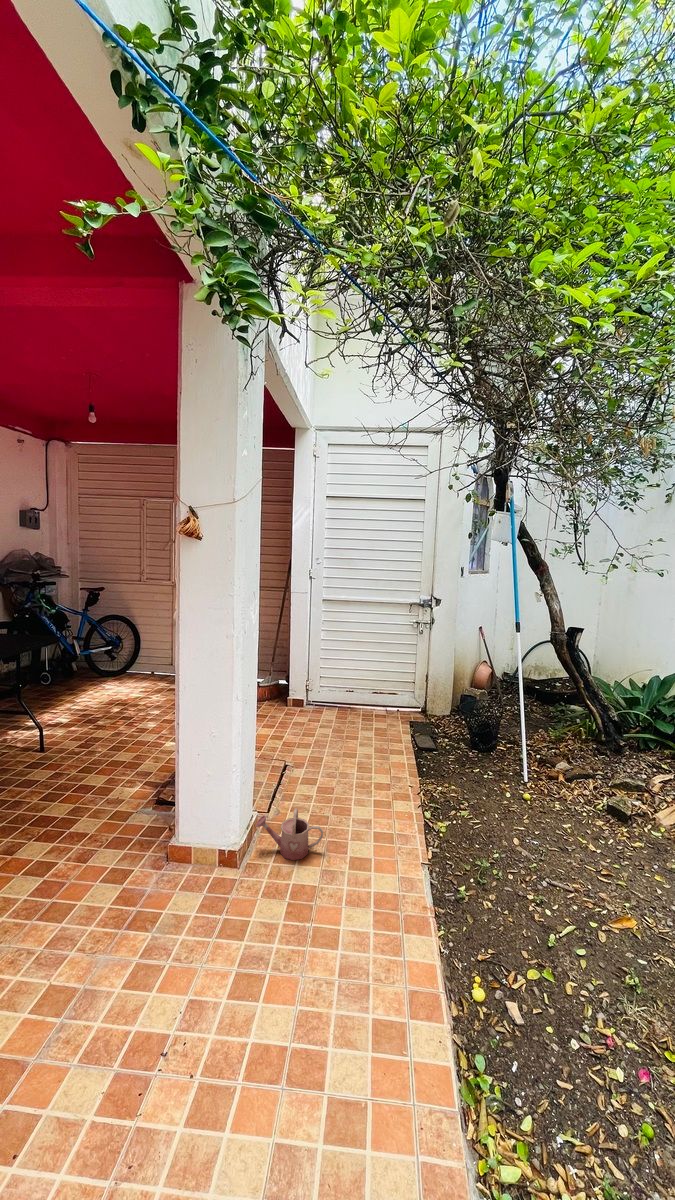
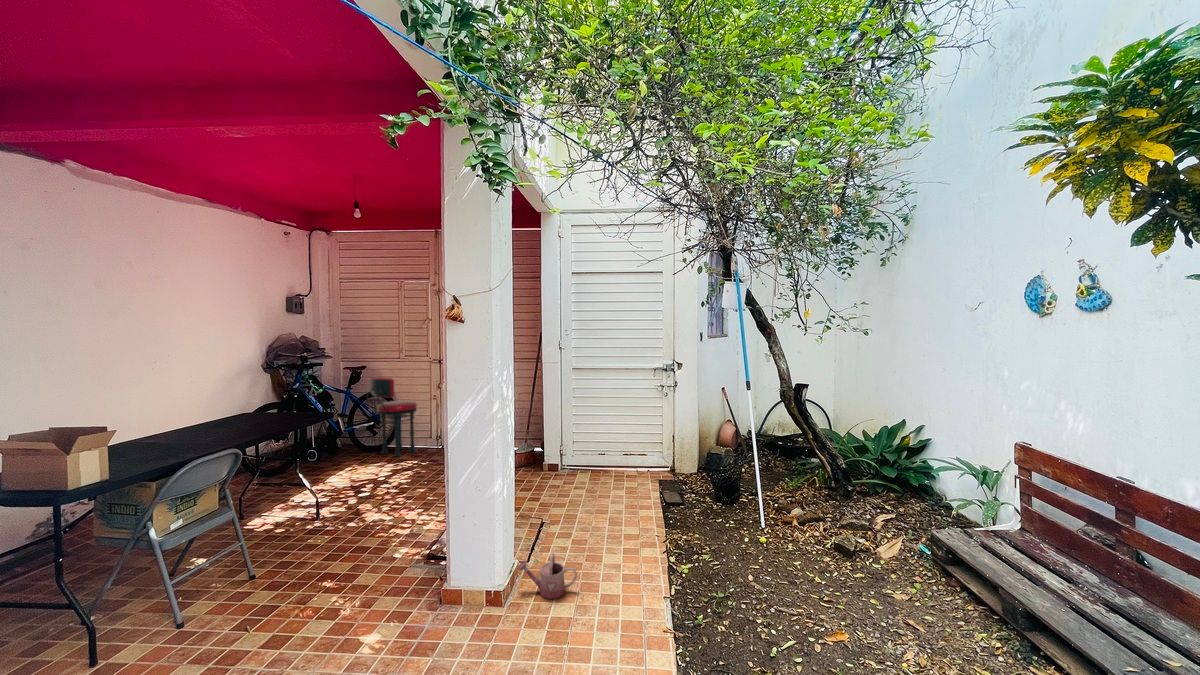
stool: none [97,598,151,684] -> present [367,377,417,457]

